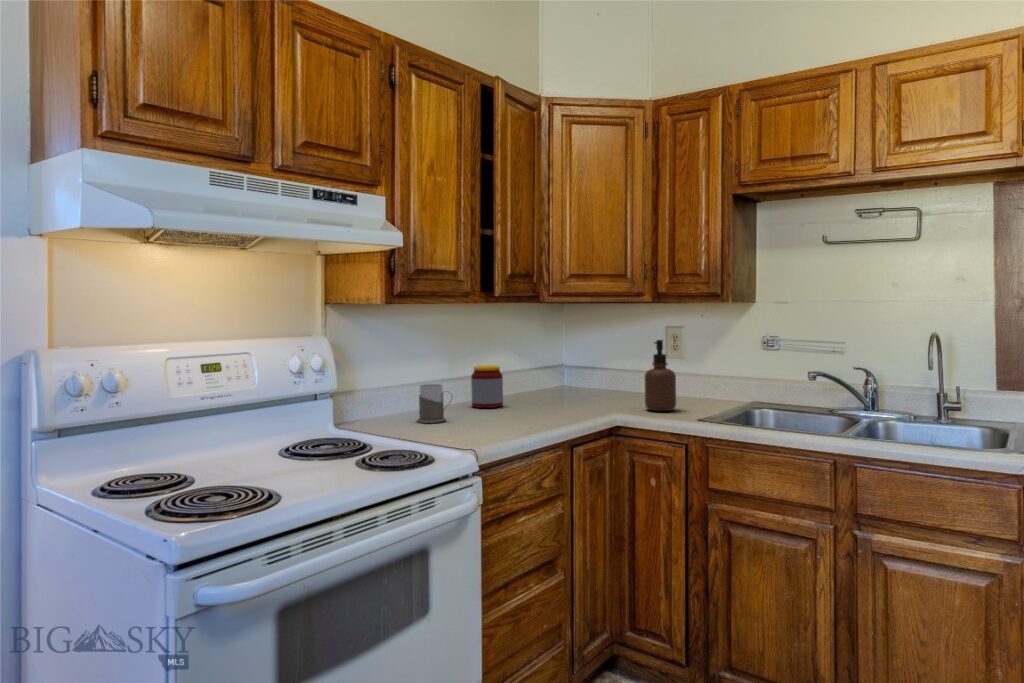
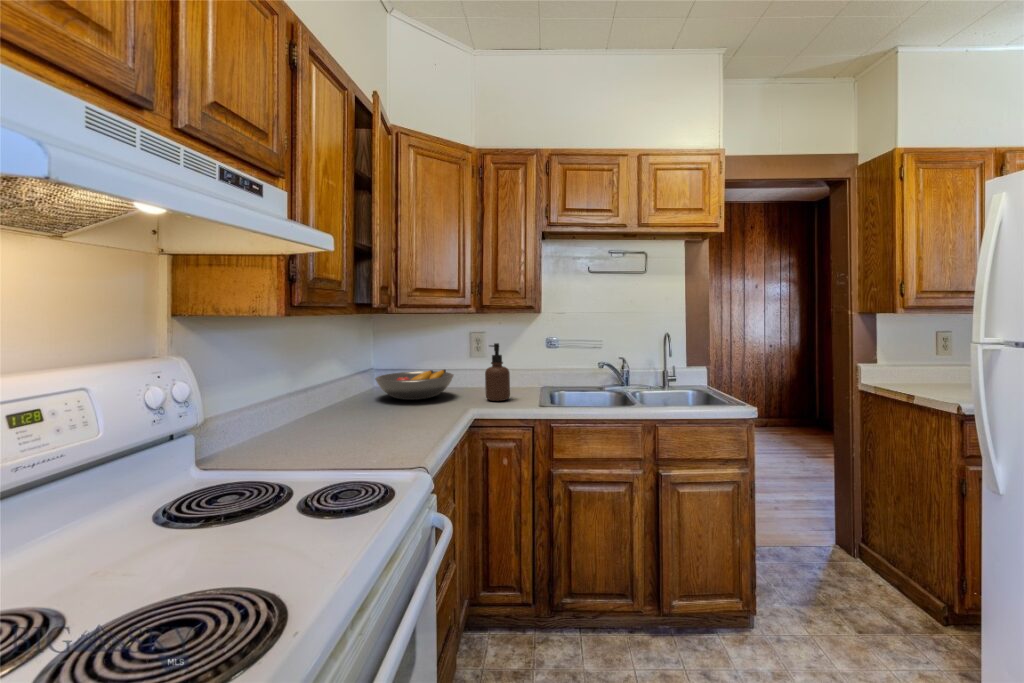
jar: present [471,365,503,408] -> none [329,372,362,415]
fruit bowl: none [529,370,618,402] -> present [375,370,454,400]
mug: present [417,384,452,423] -> none [297,398,337,441]

